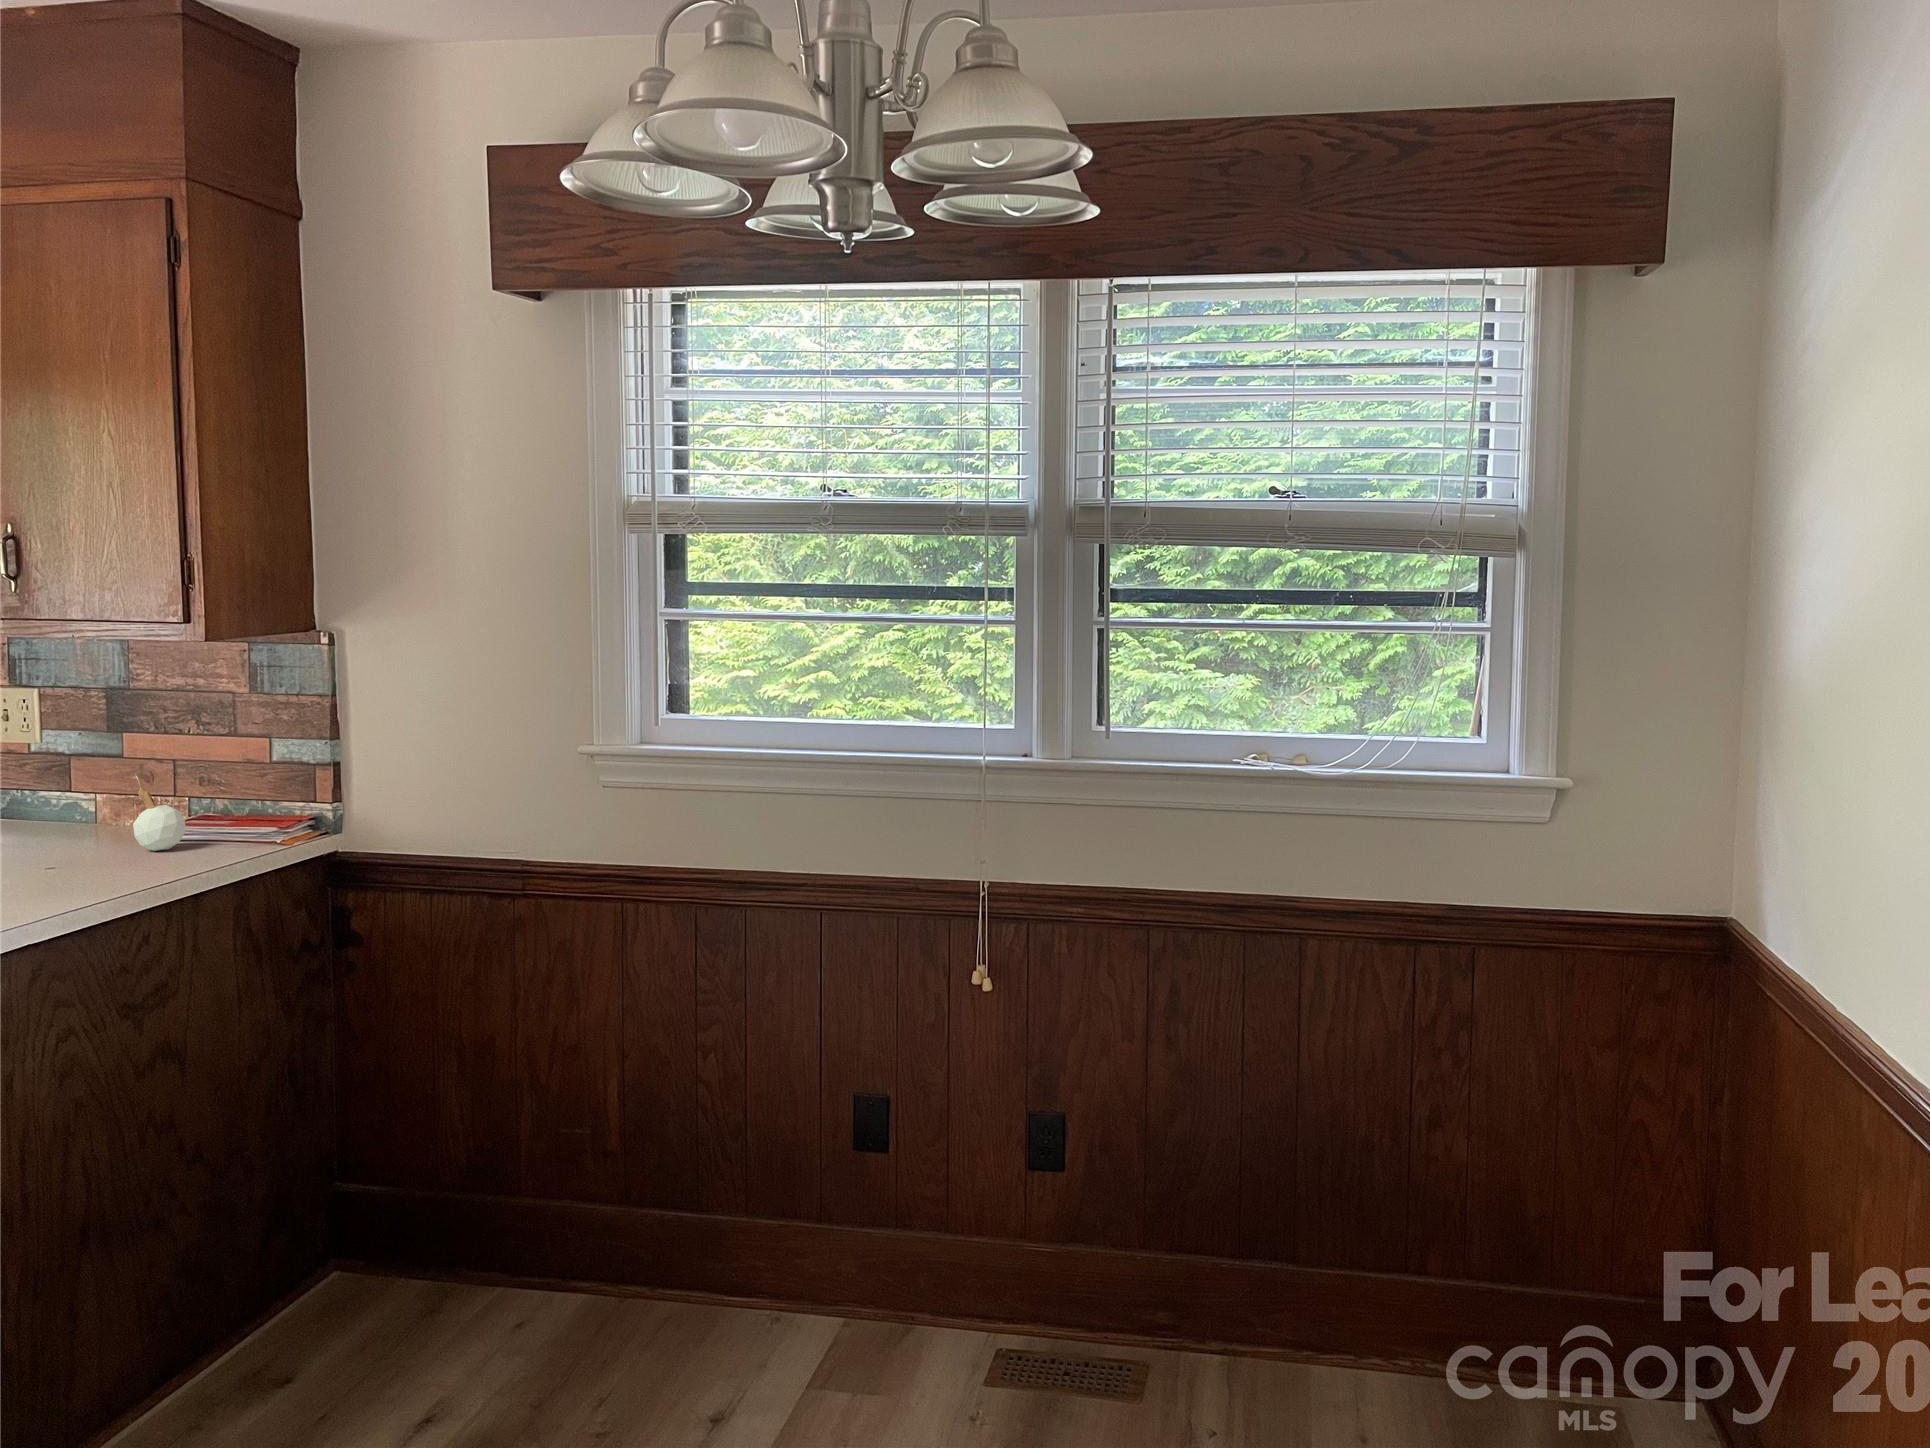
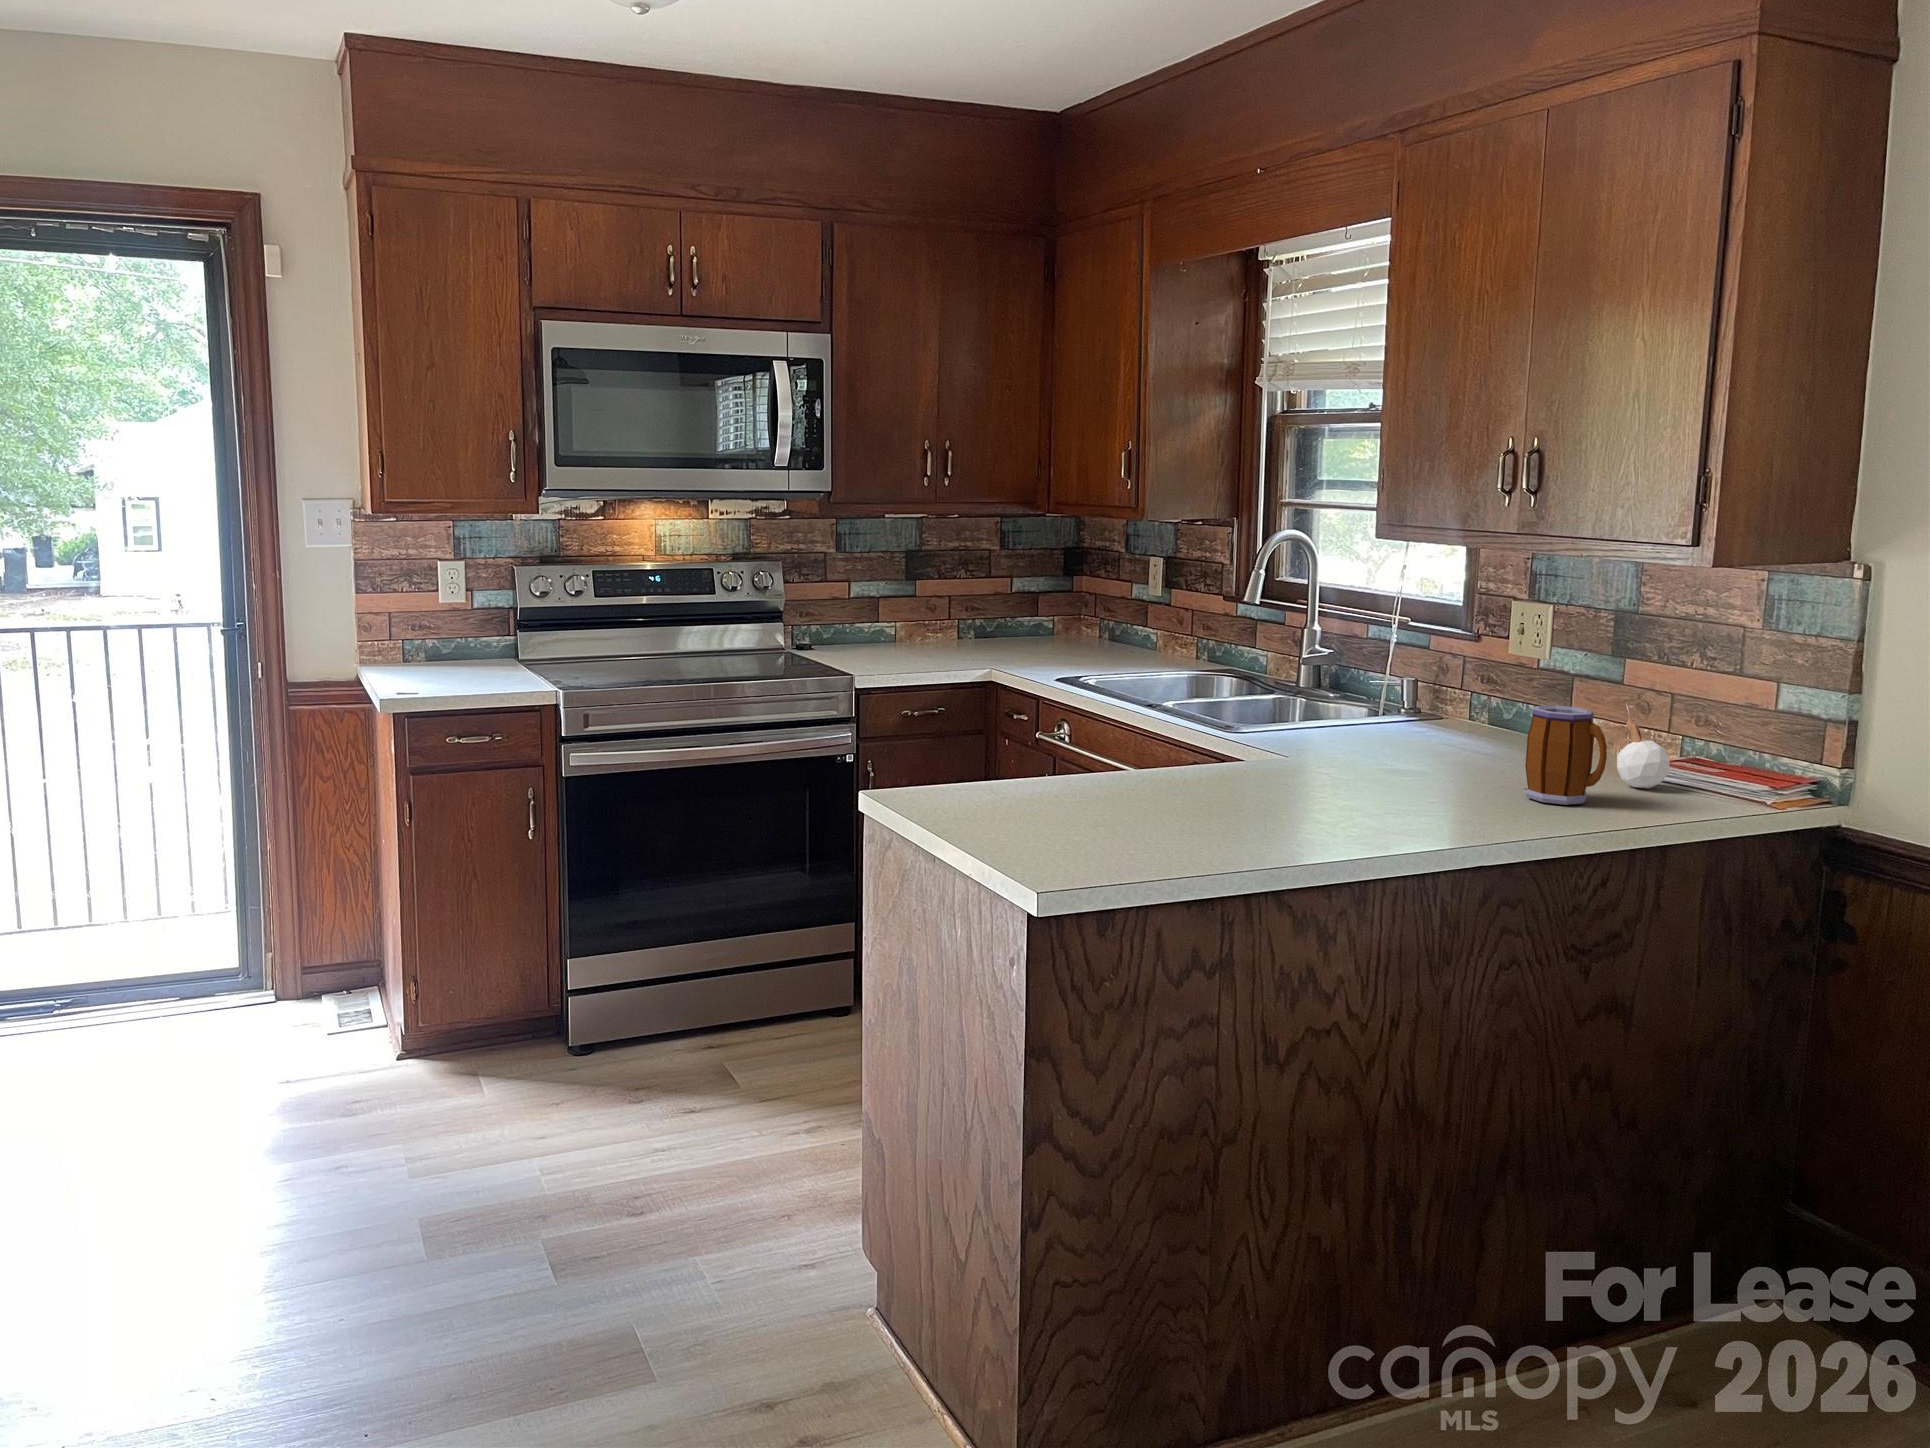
mug: none [41,784,128,881] -> present [1525,705,1607,805]

